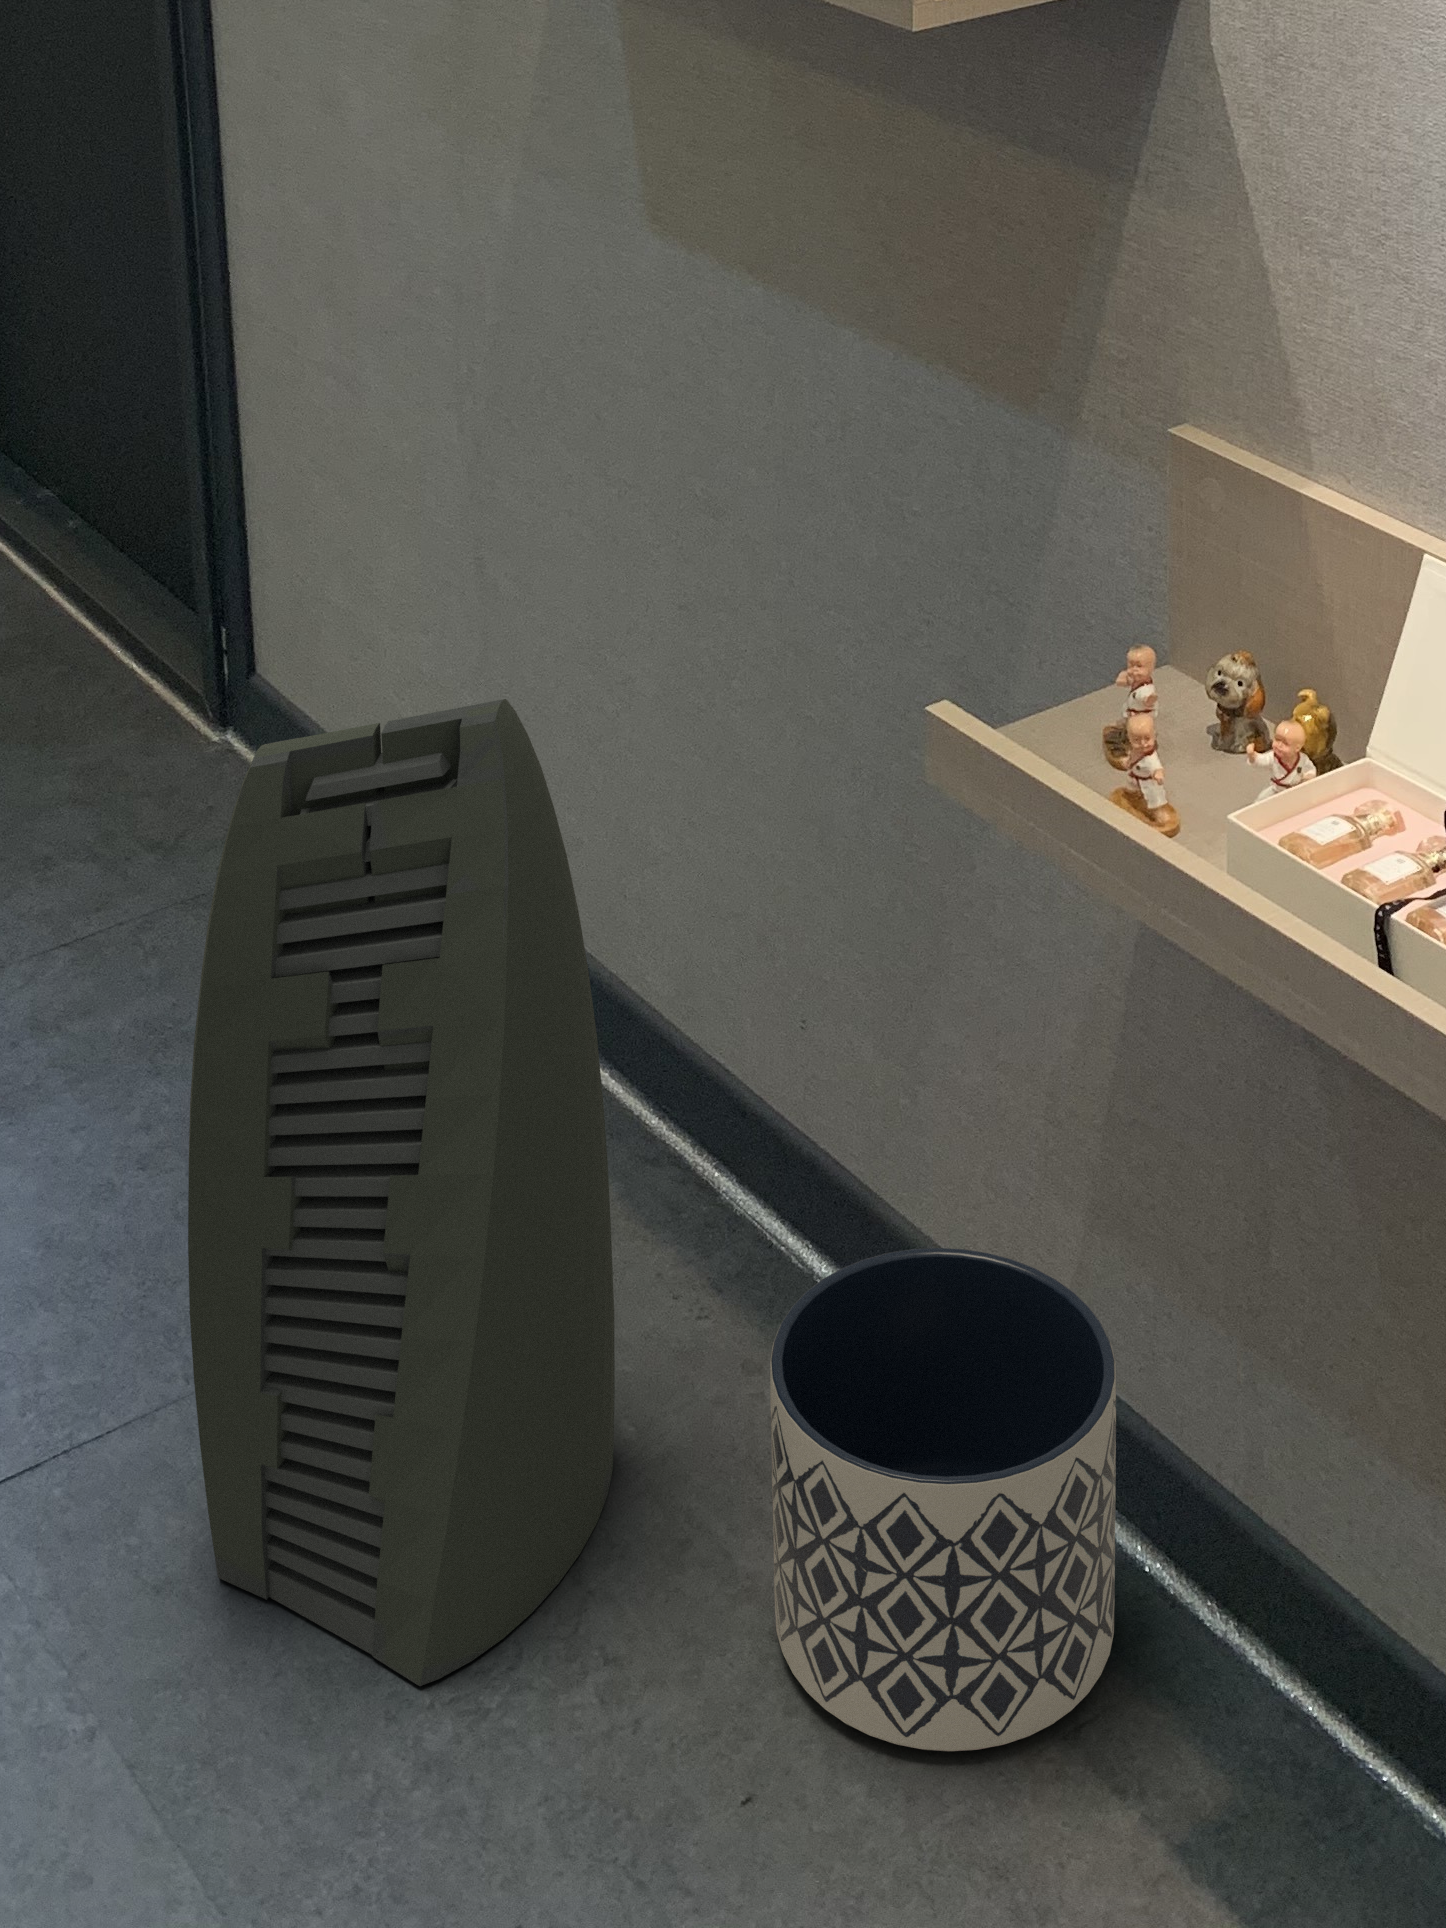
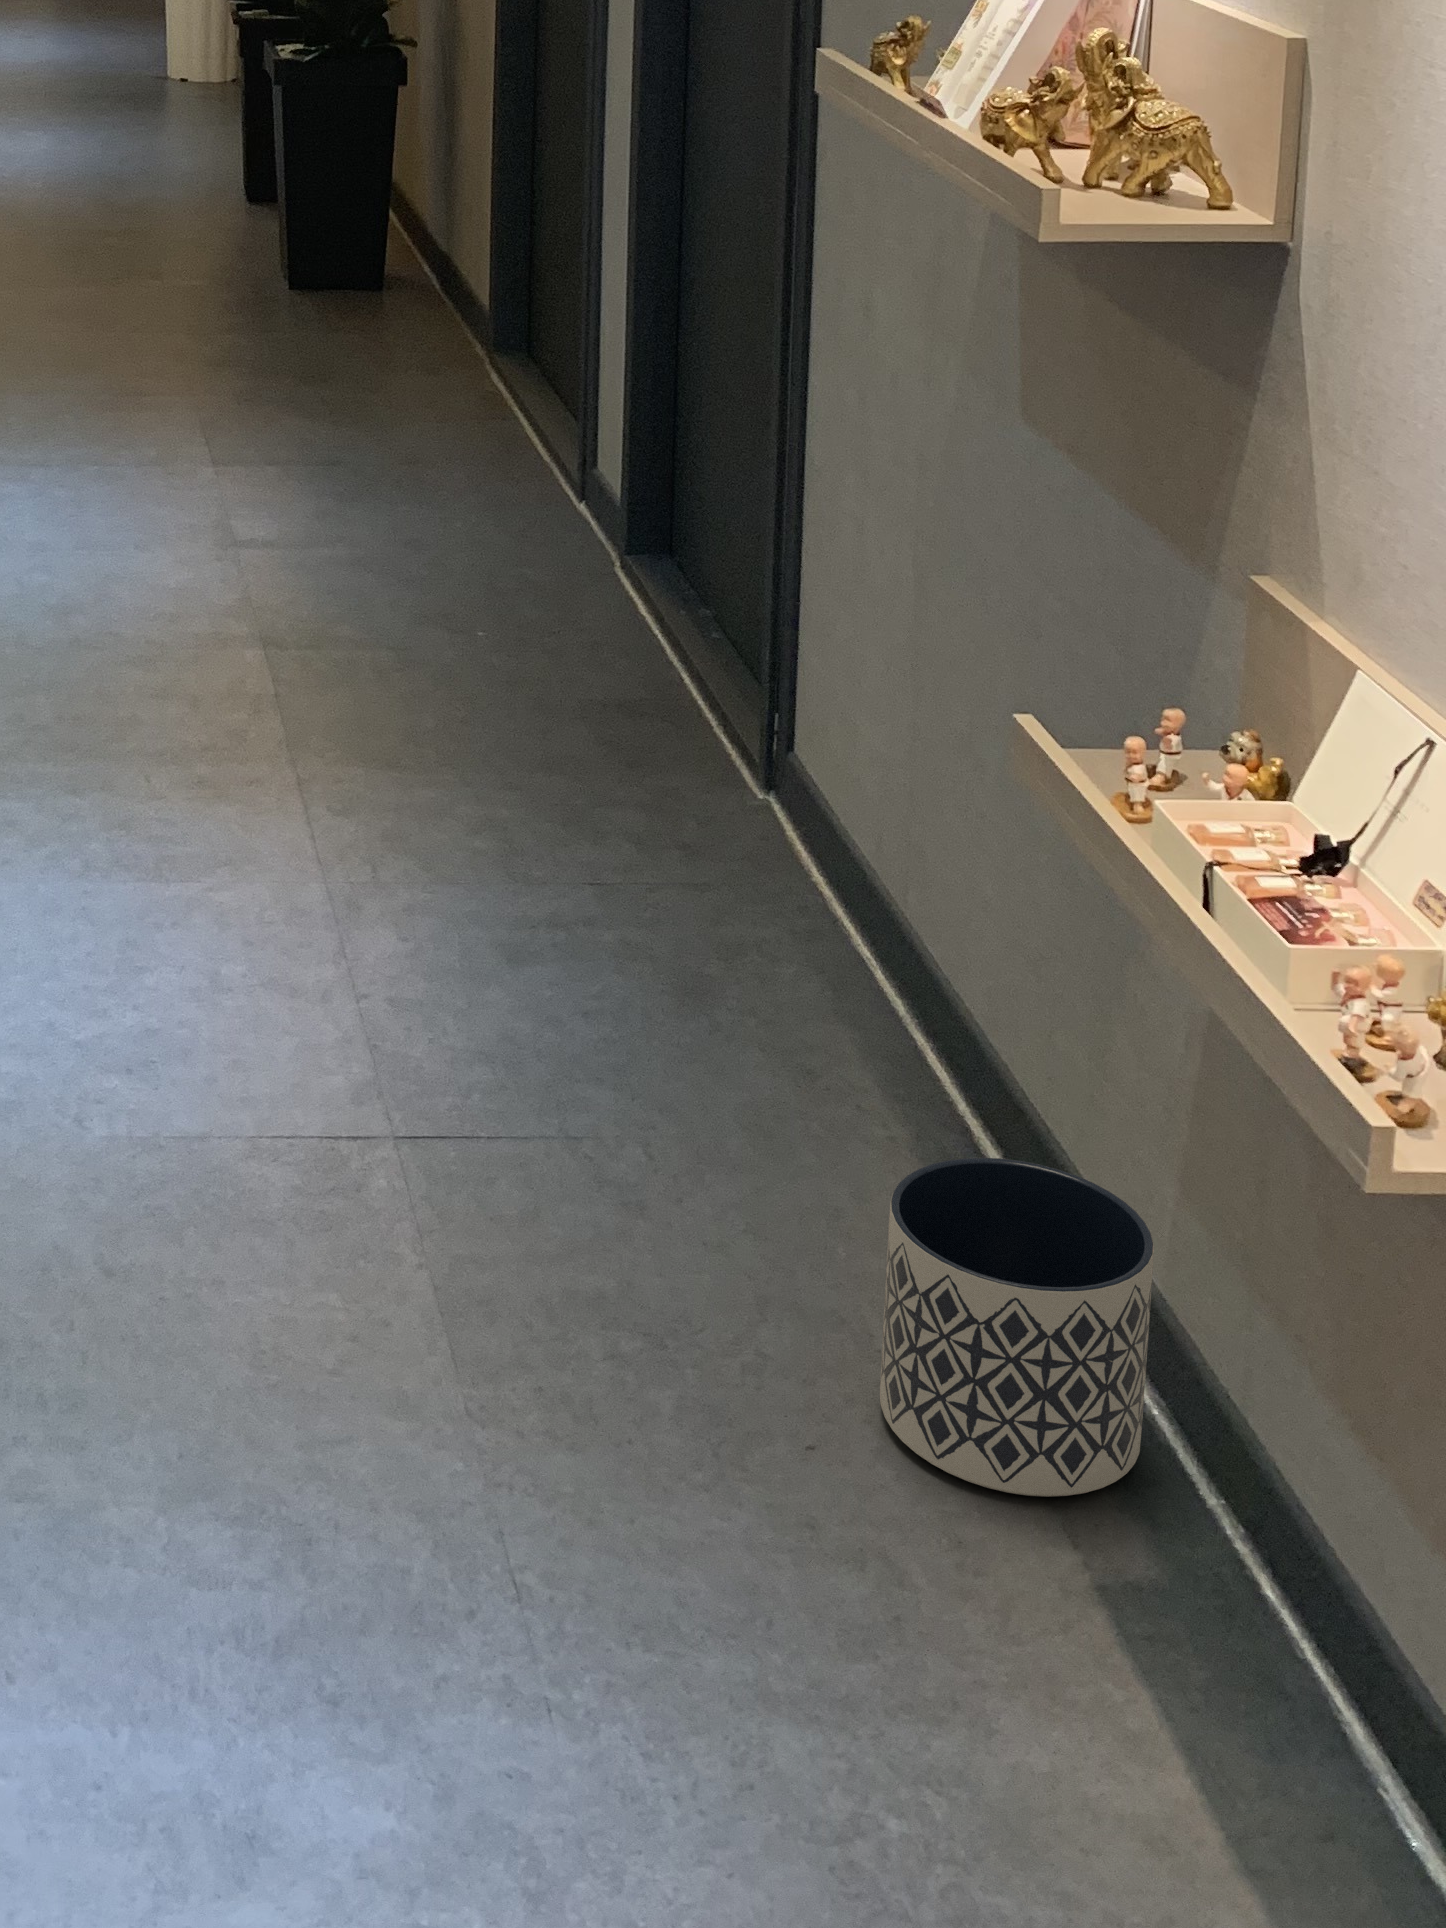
air purifier: present [188,699,615,1686] -> none [529,673,848,1328]

